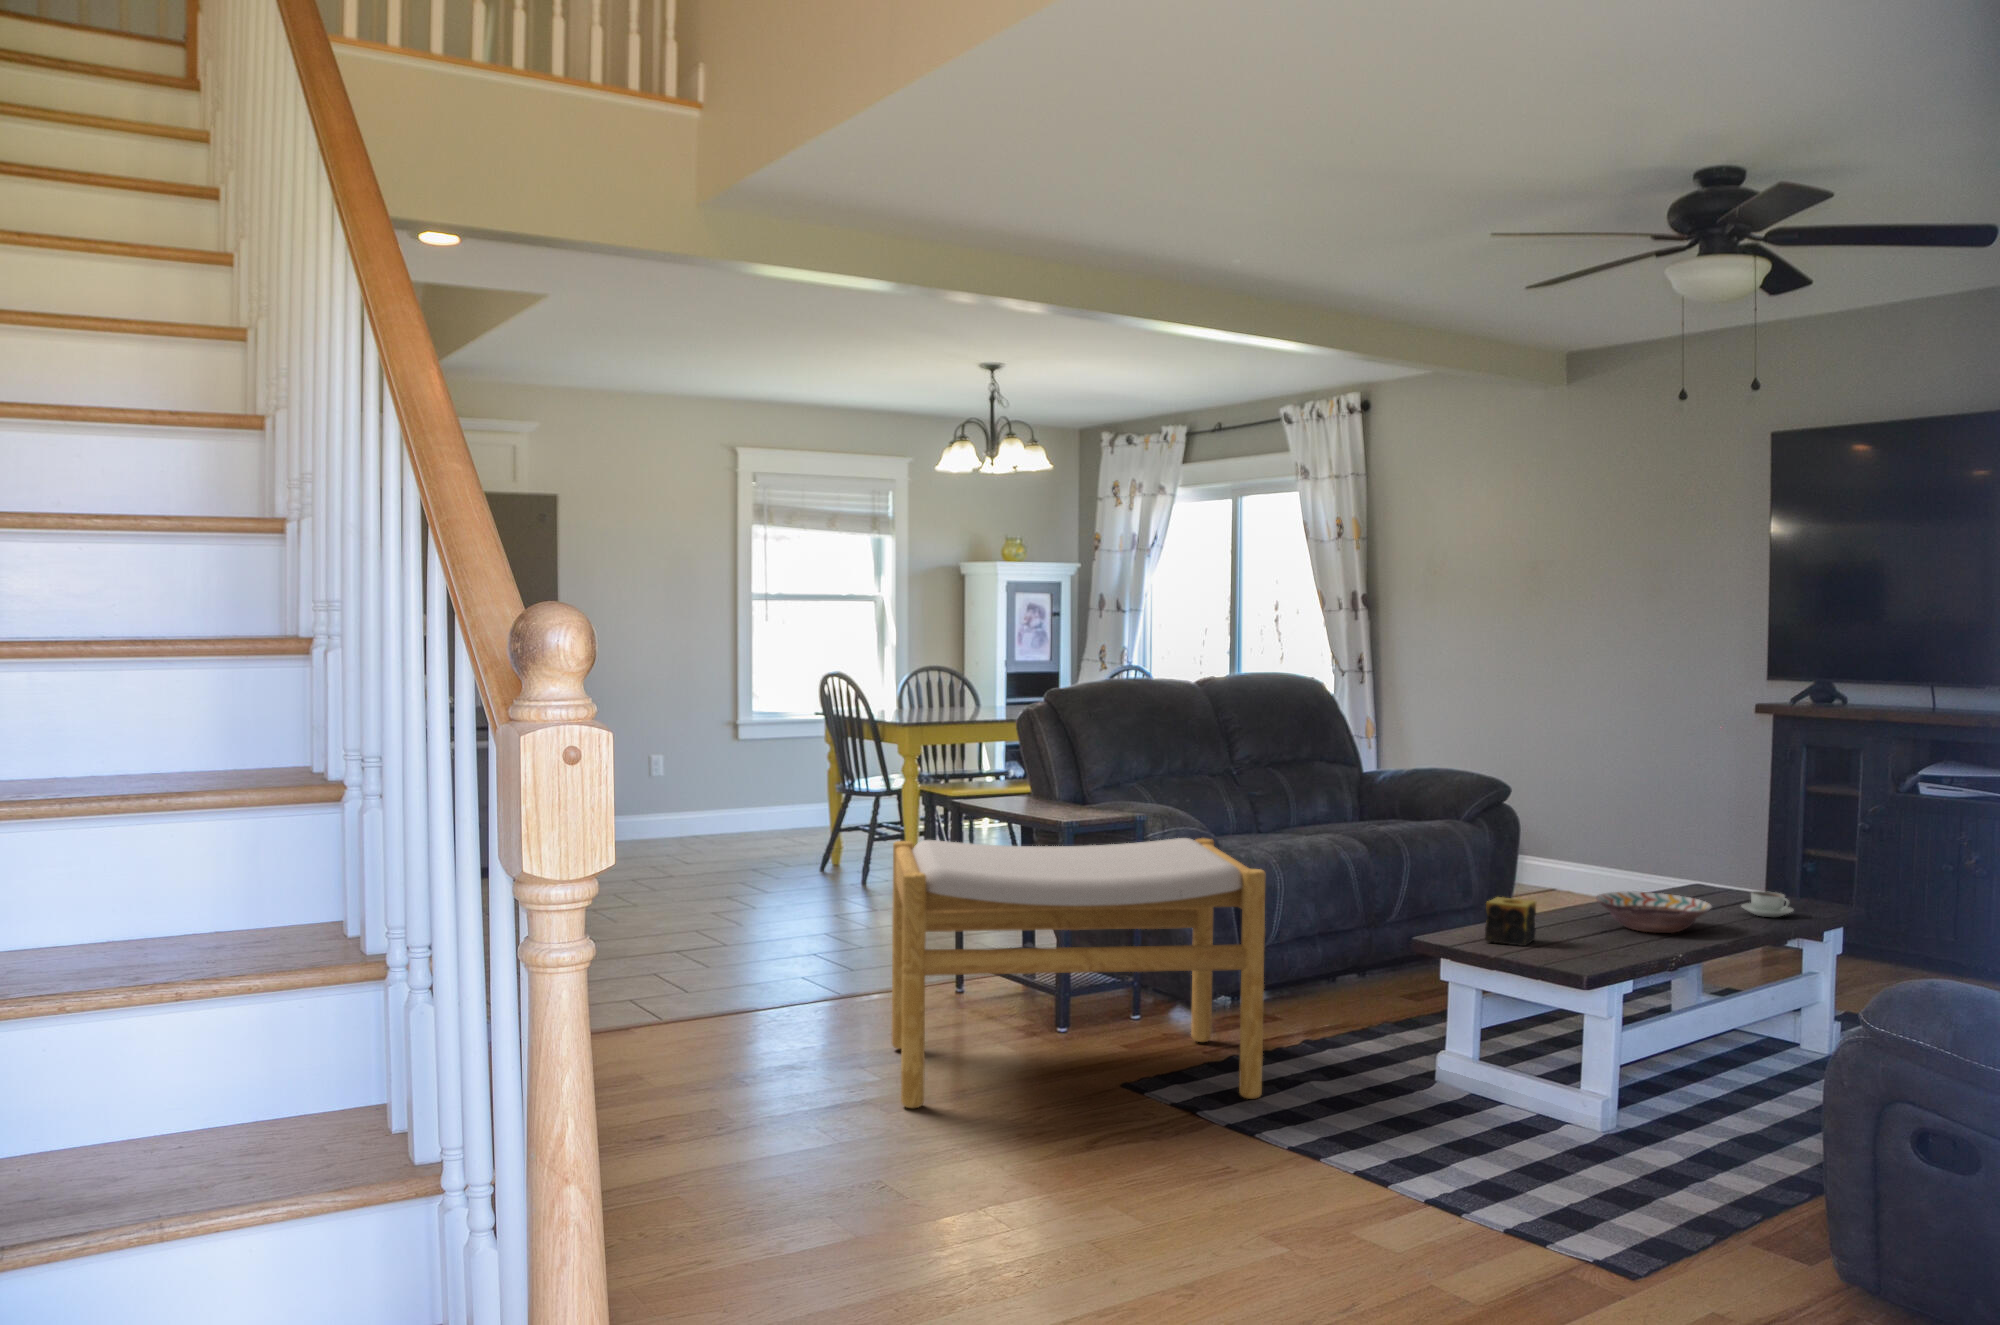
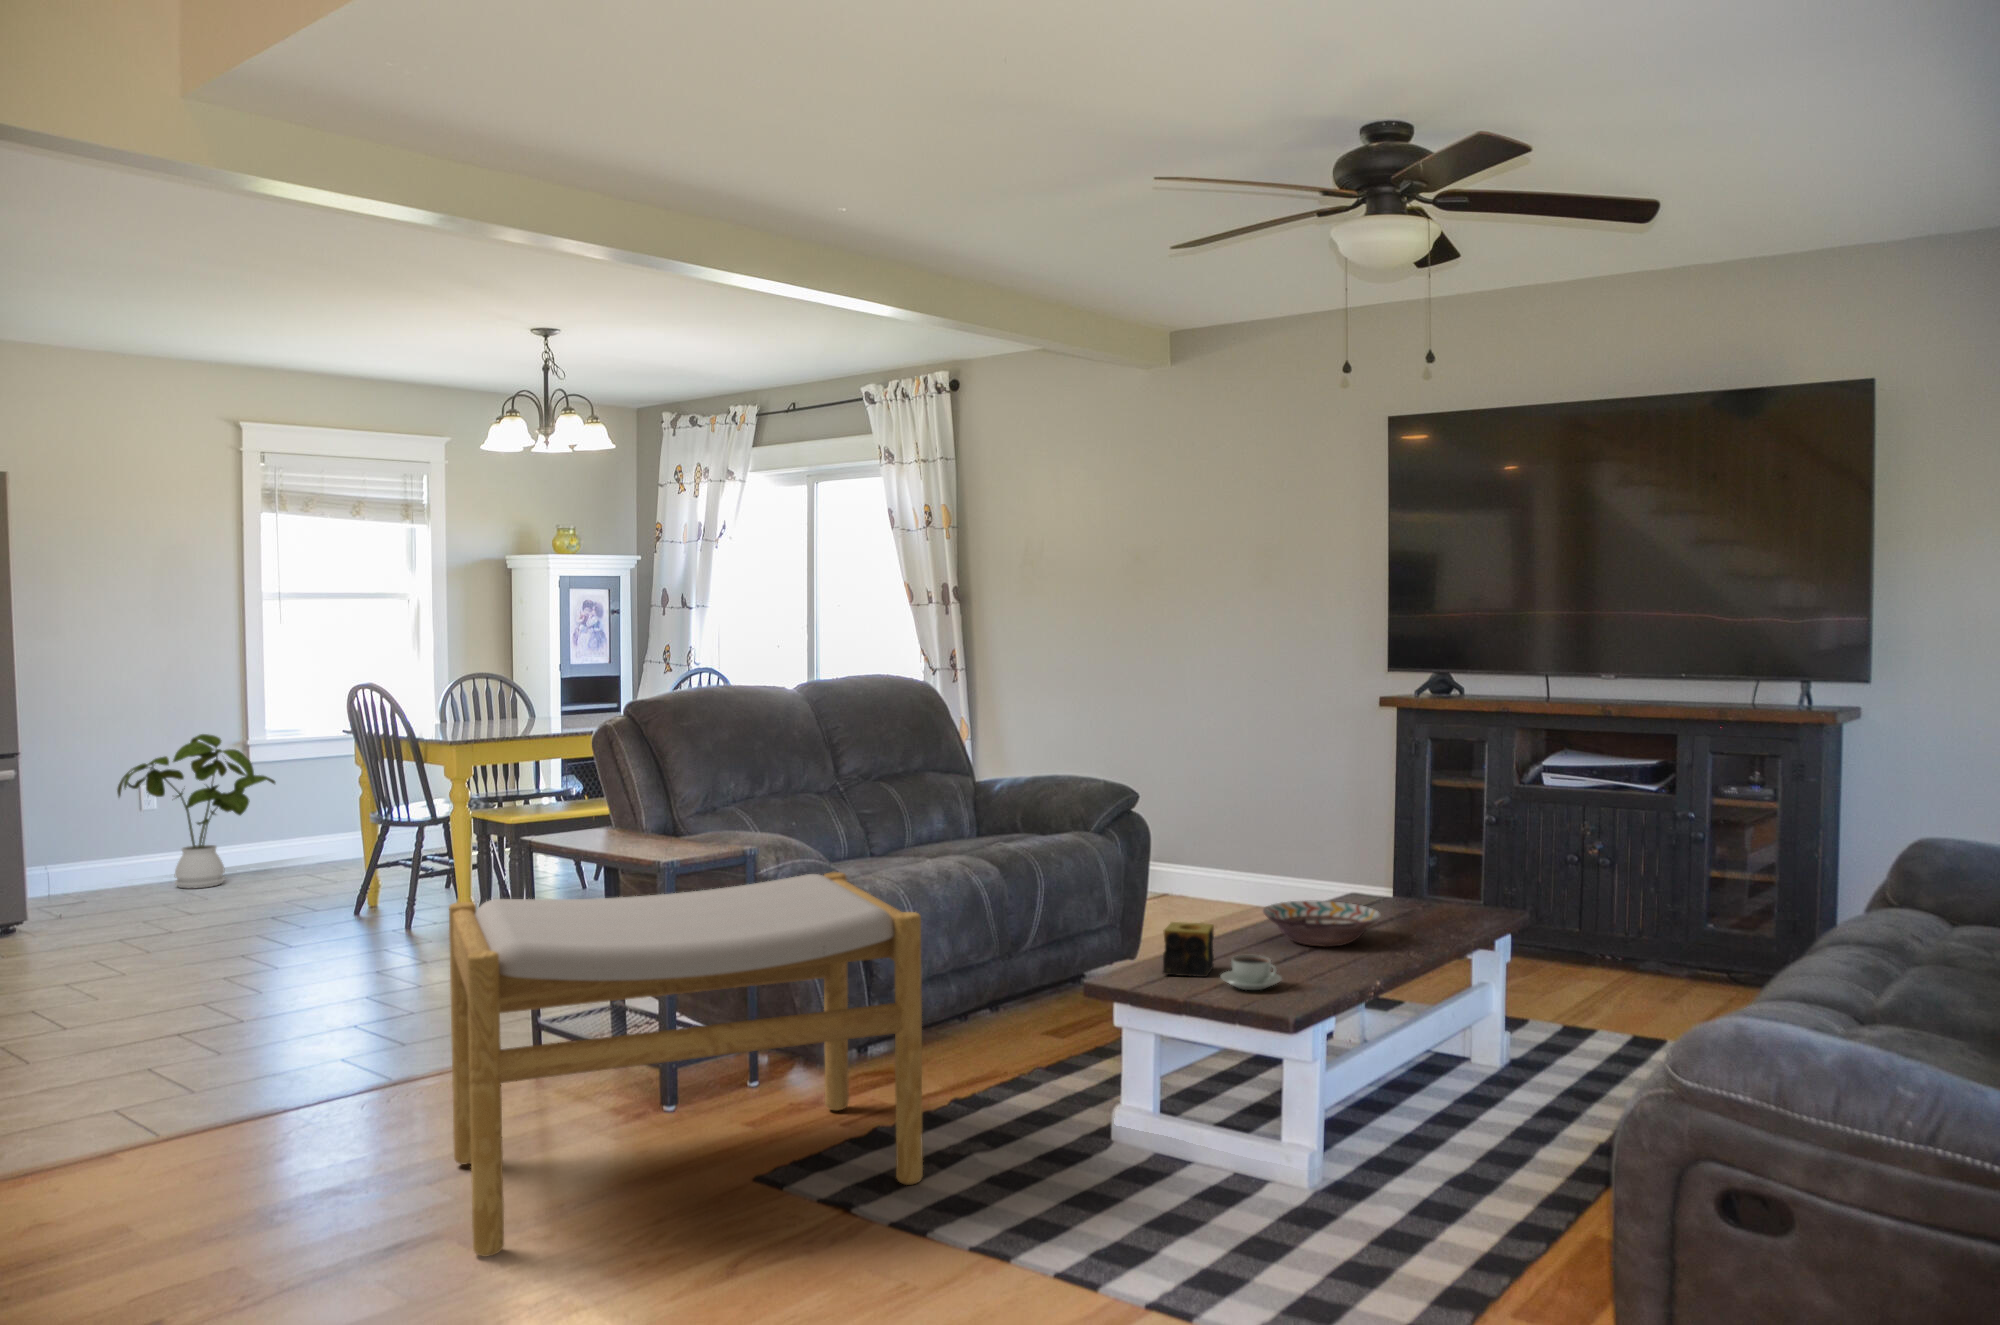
house plant: none [646,712,766,841] -> present [117,734,275,888]
coffee cup: present [1742,891,1793,917] -> present [1220,955,1282,990]

